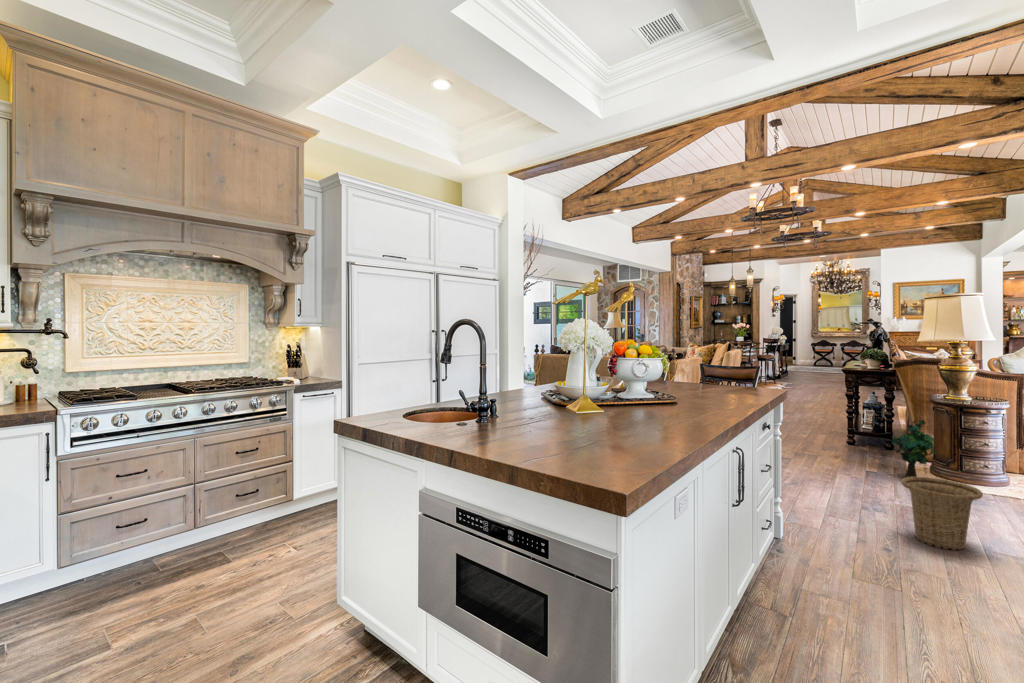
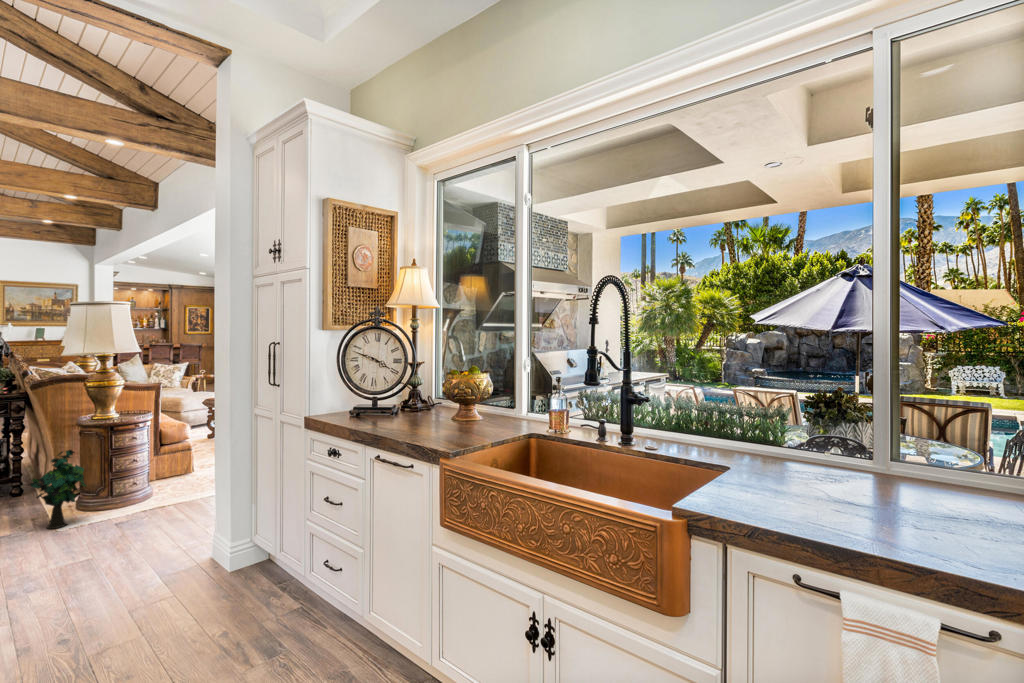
basket: present [901,477,983,550] -> none [67,514,157,604]

